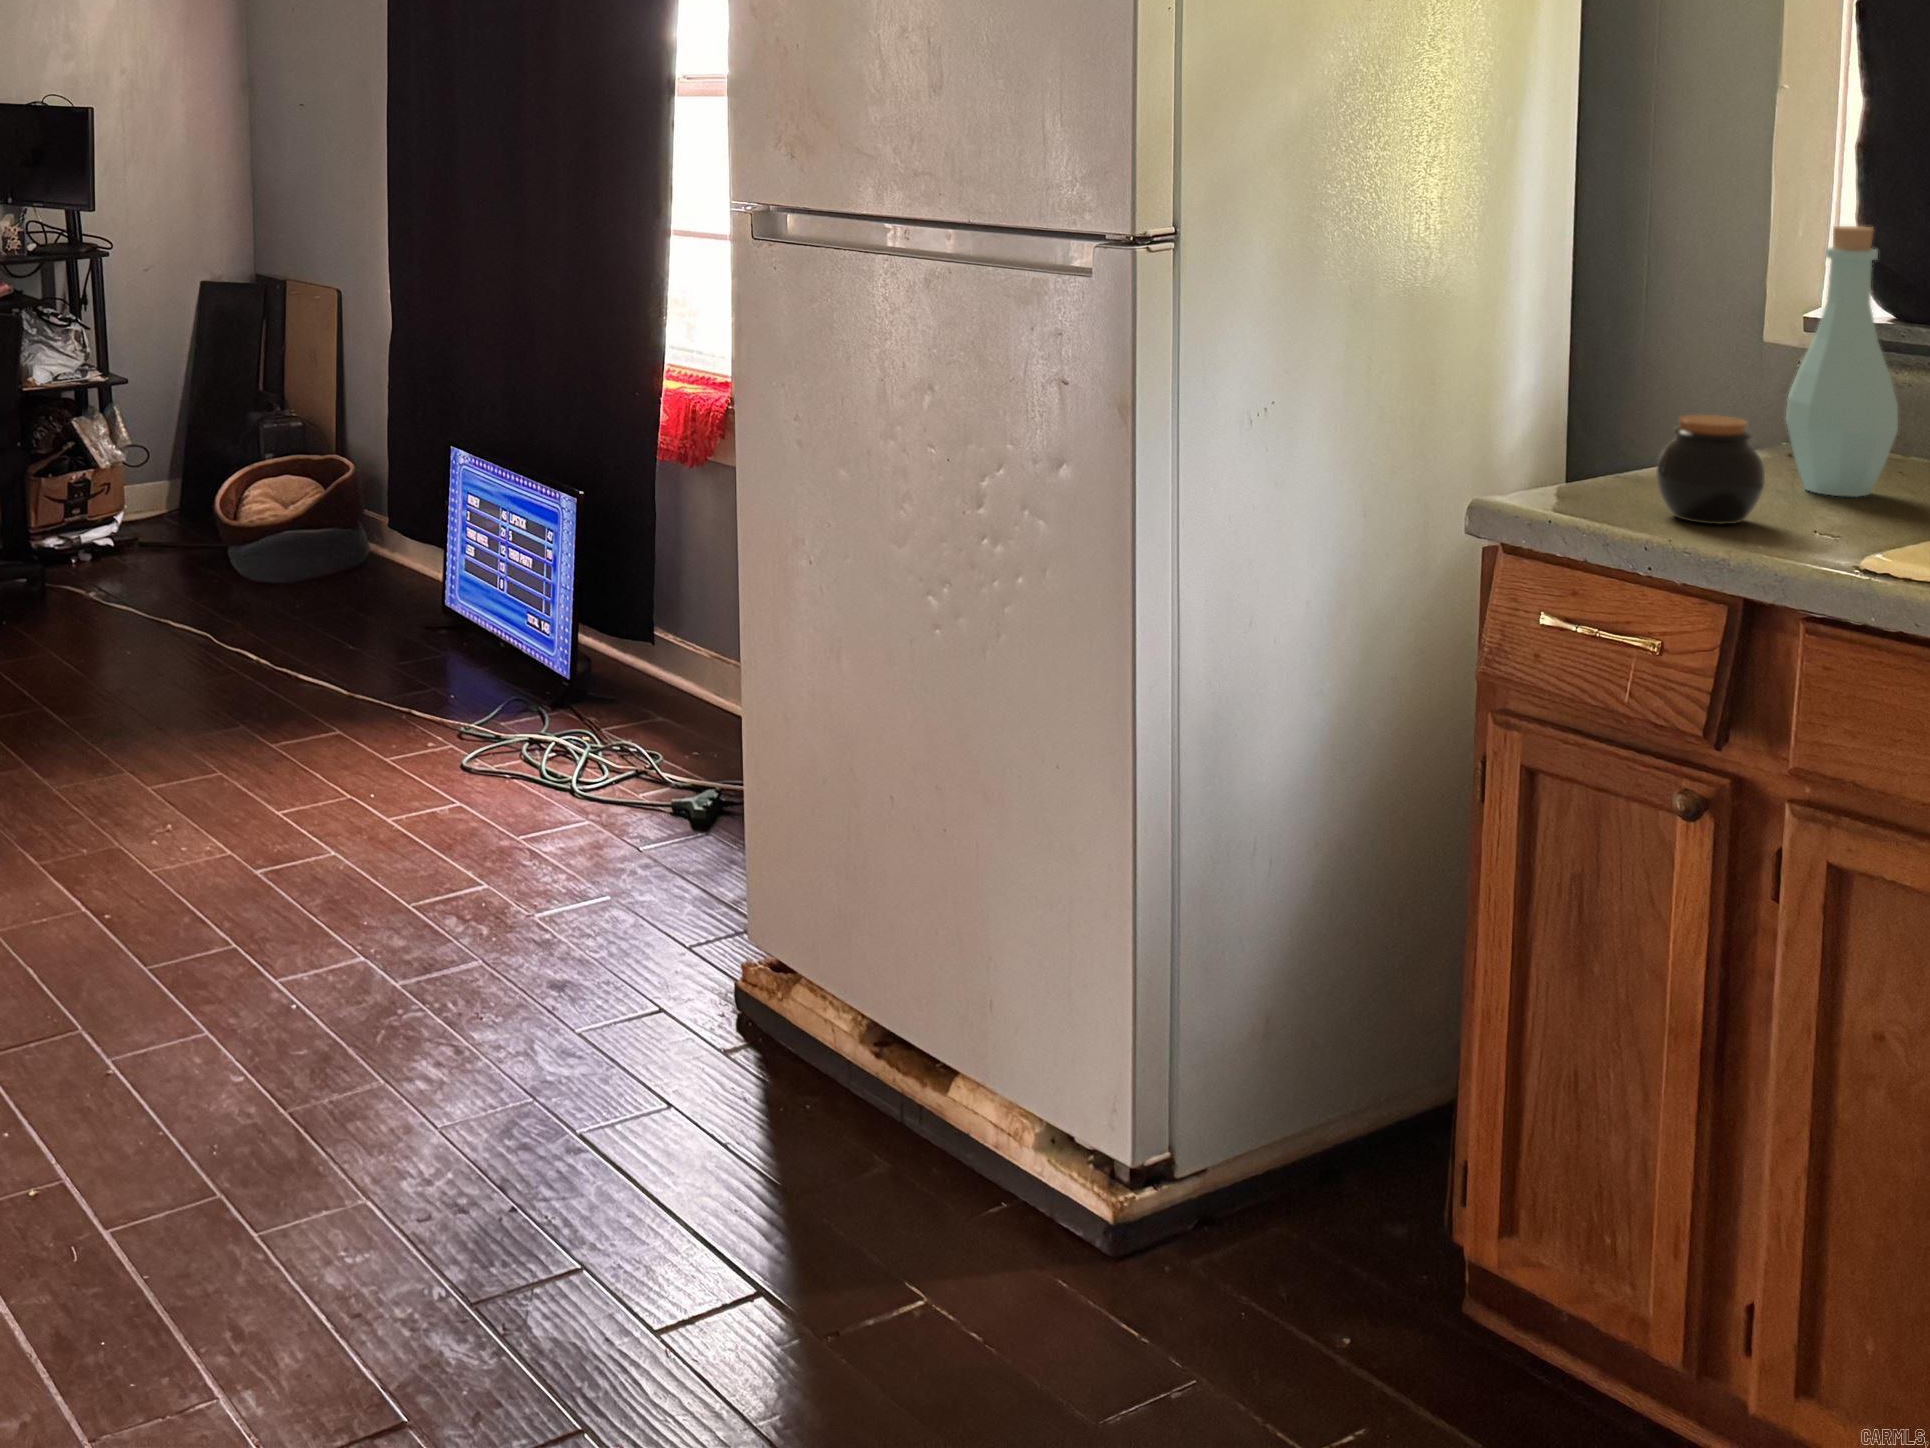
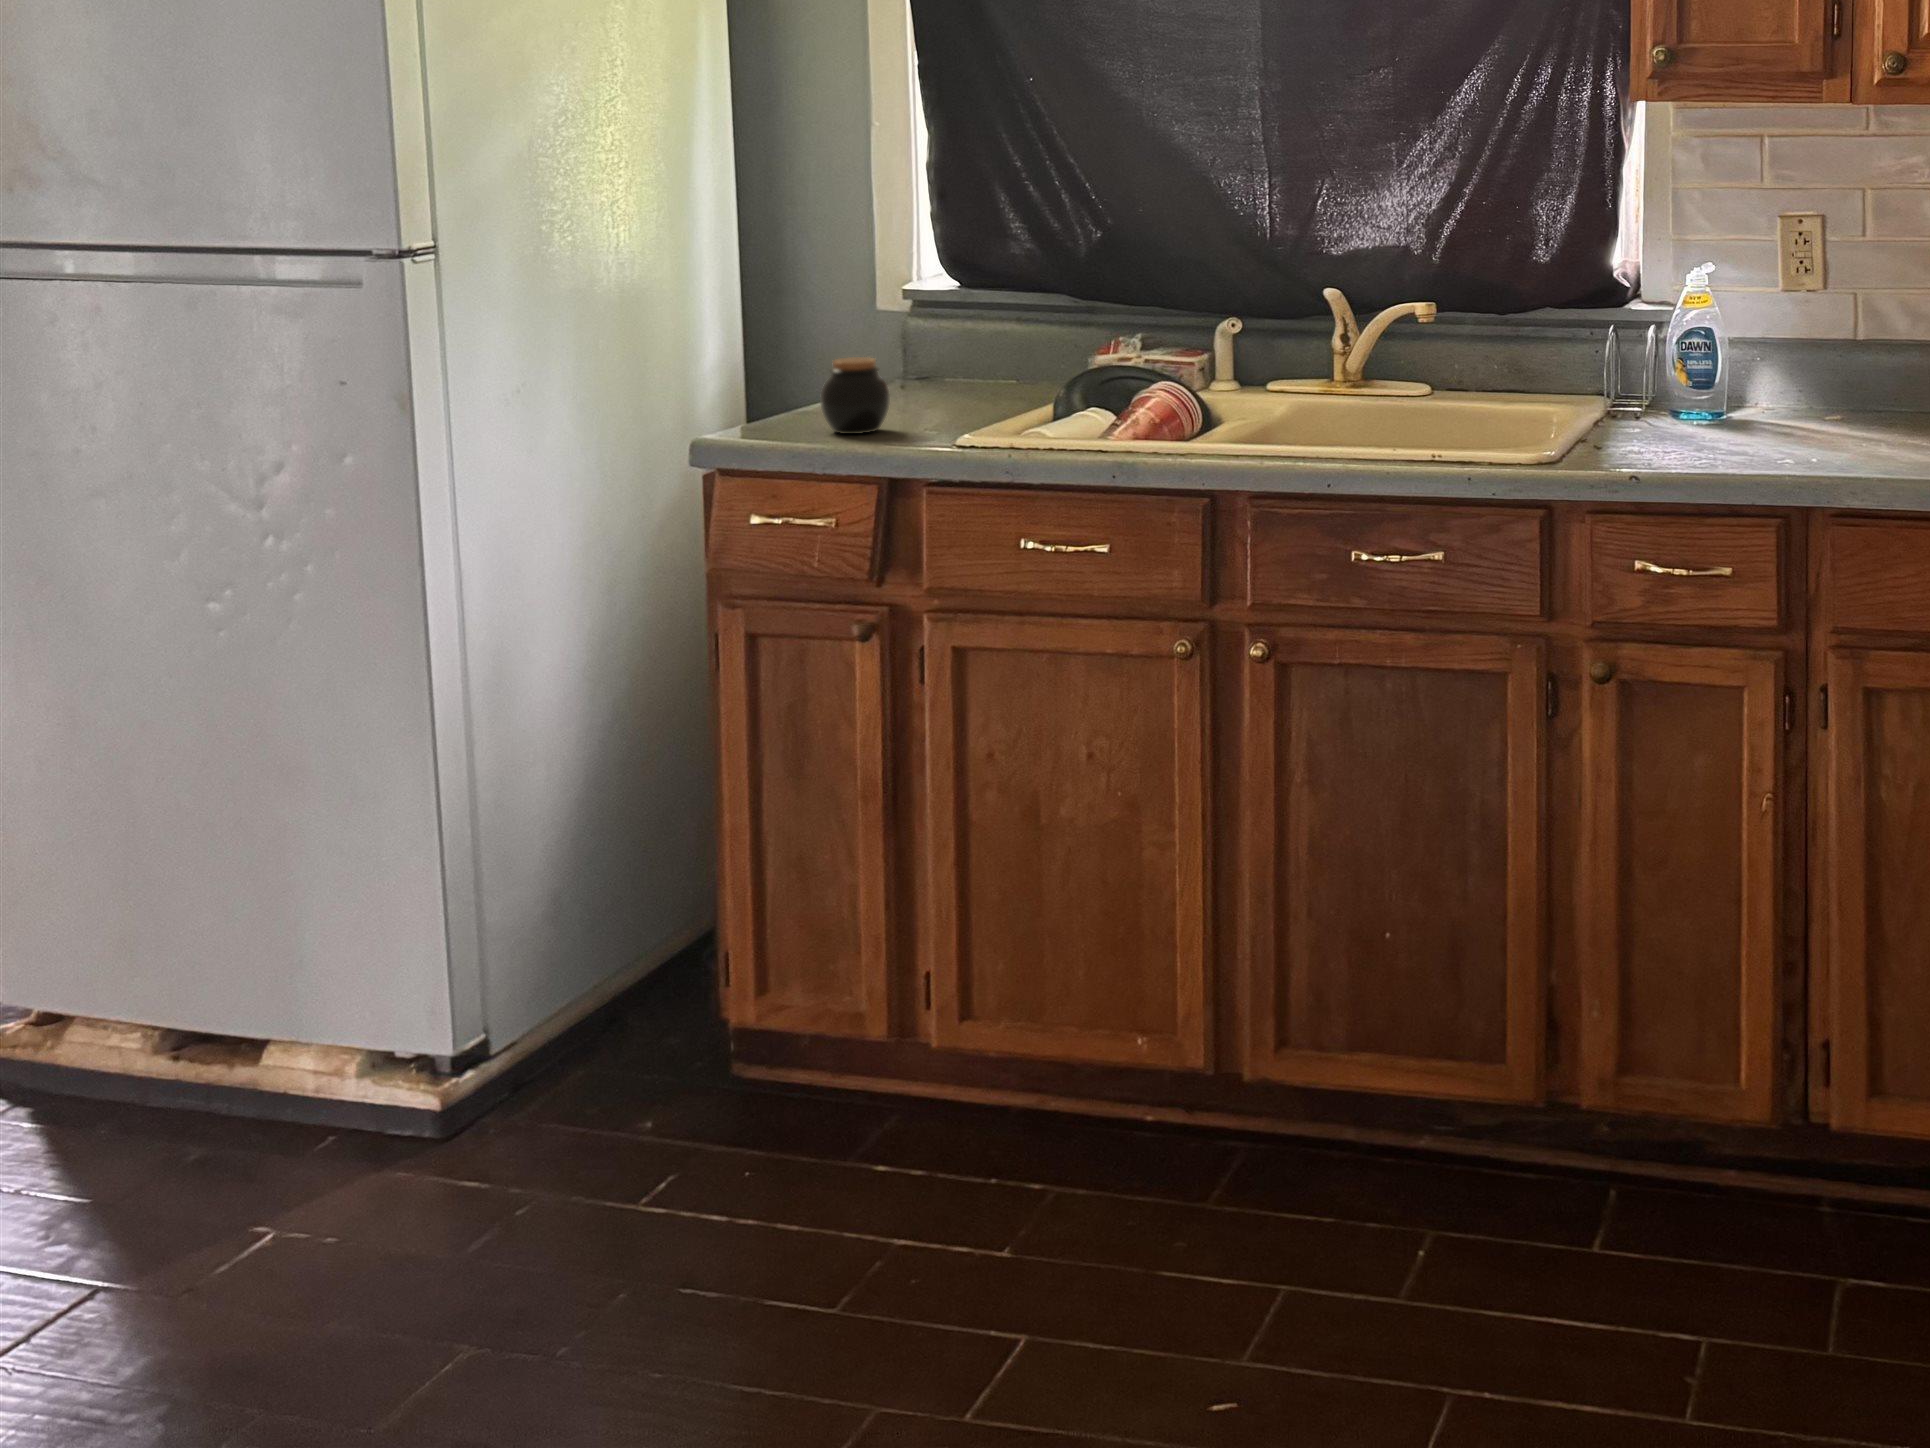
bottle: present [1786,226,1898,497] -> none [897,220,966,409]

